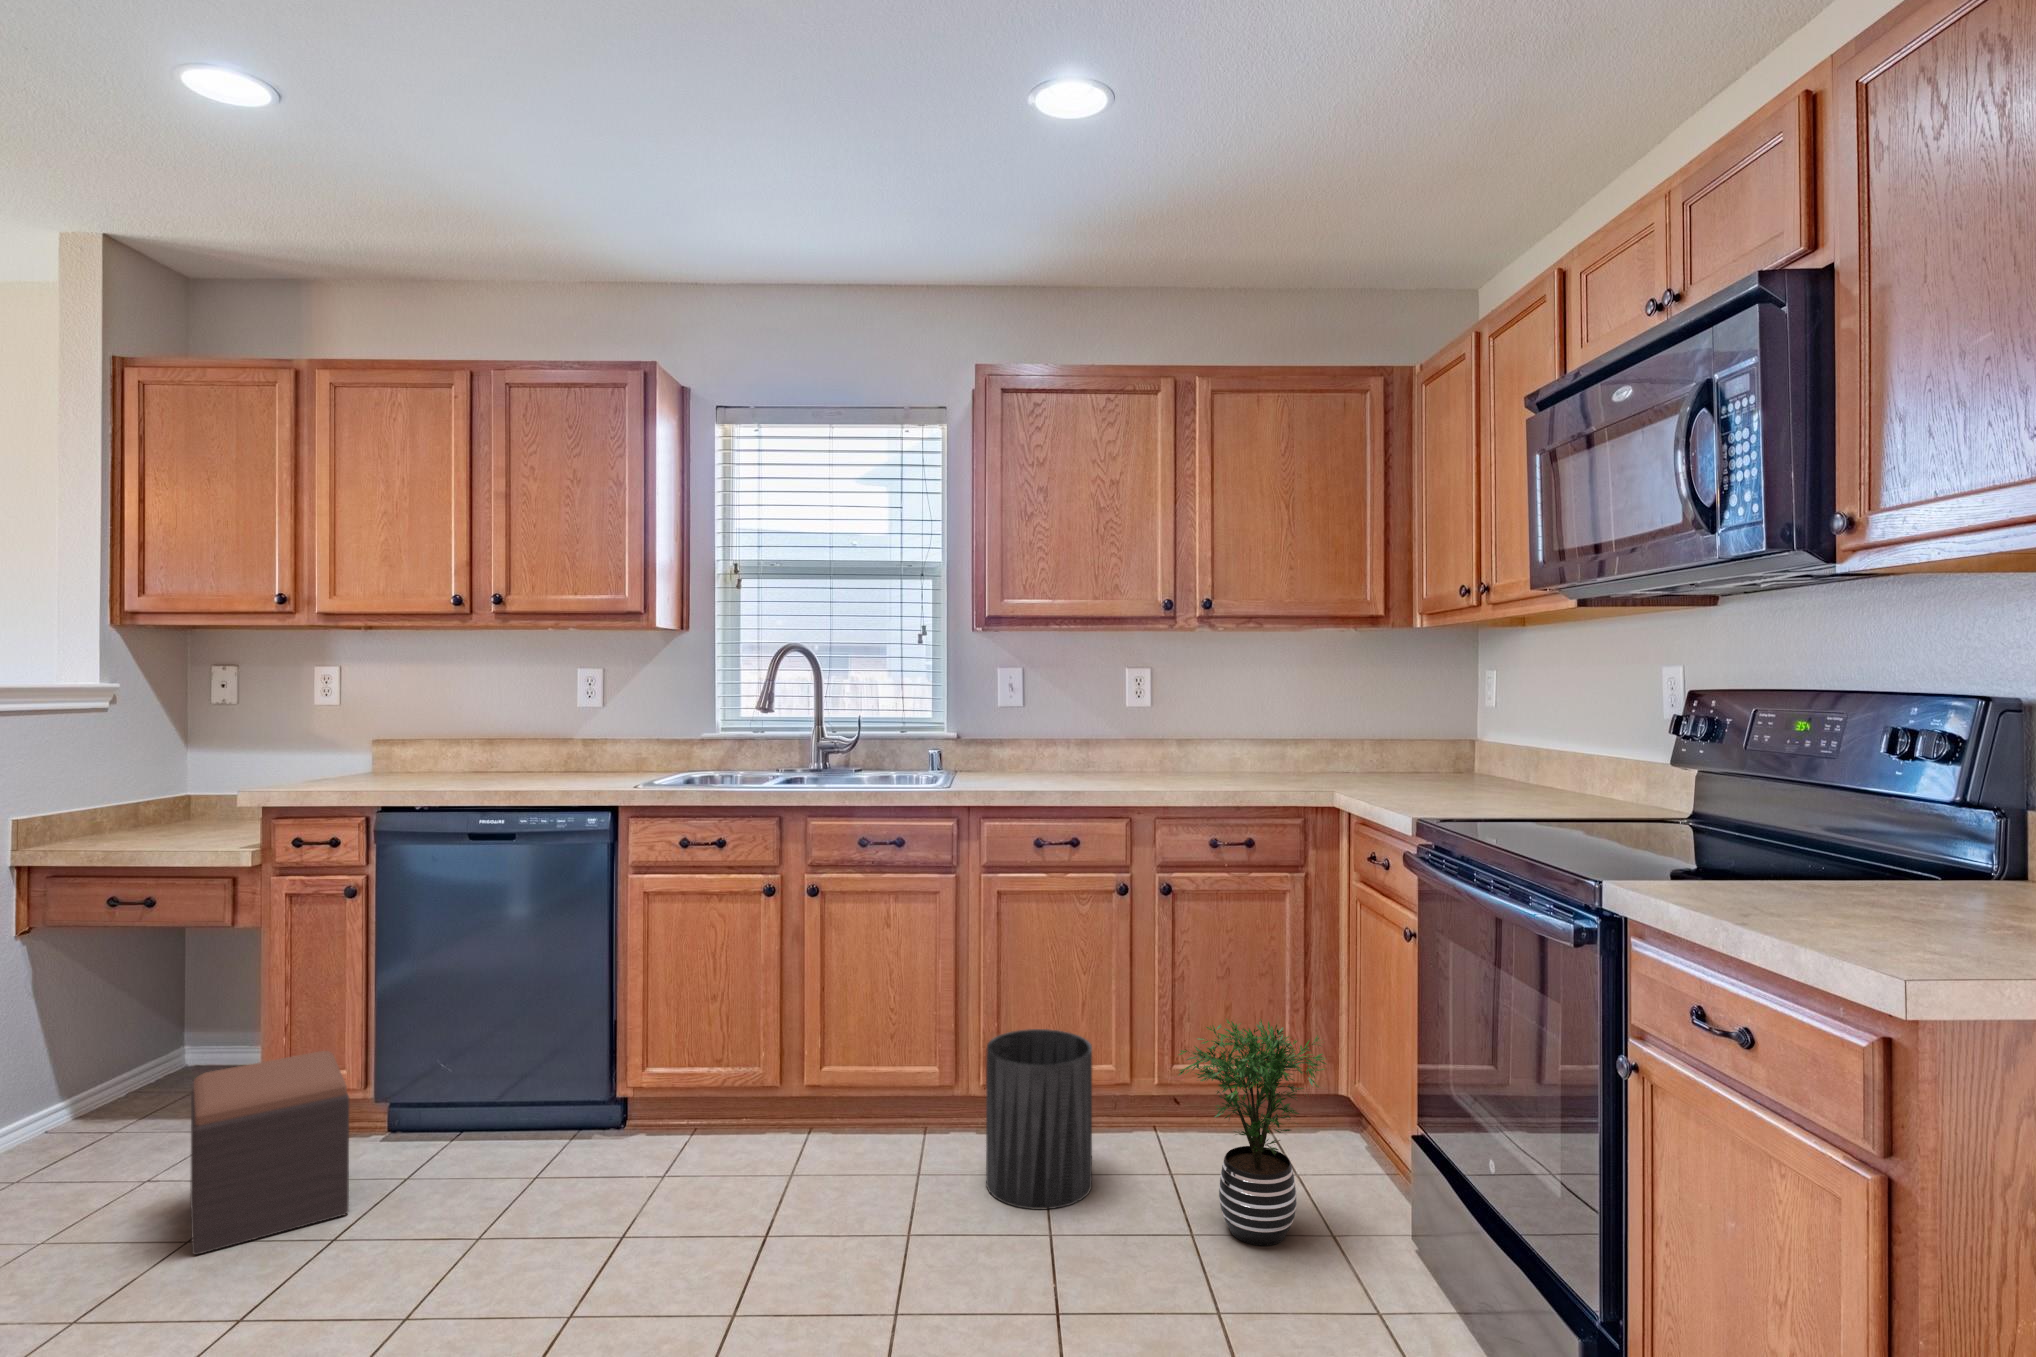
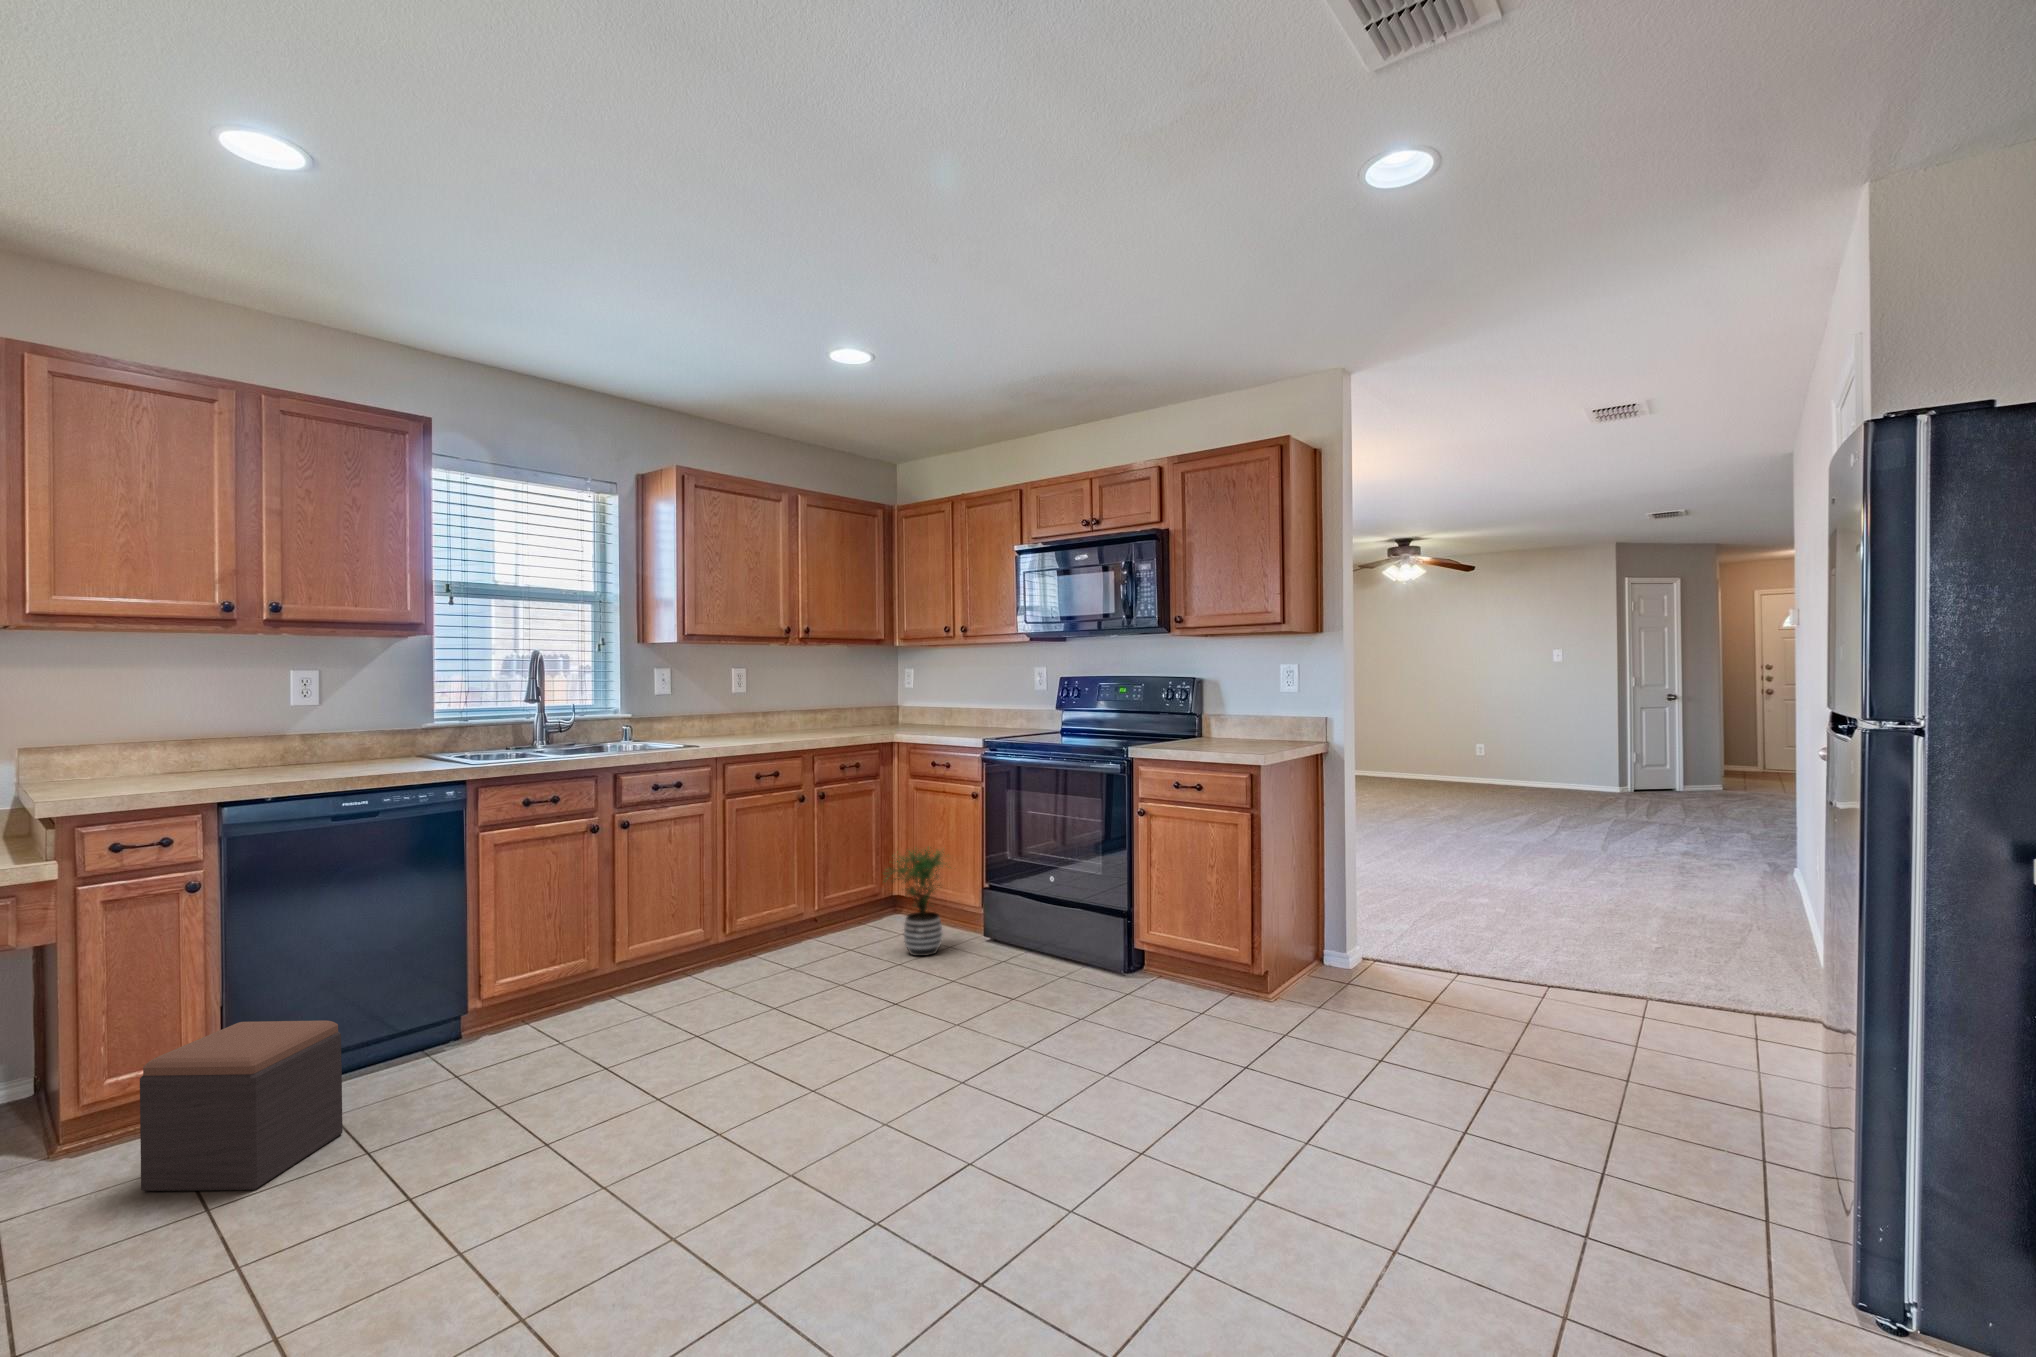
trash can: present [986,1029,1092,1209] -> none [765,883,832,982]

